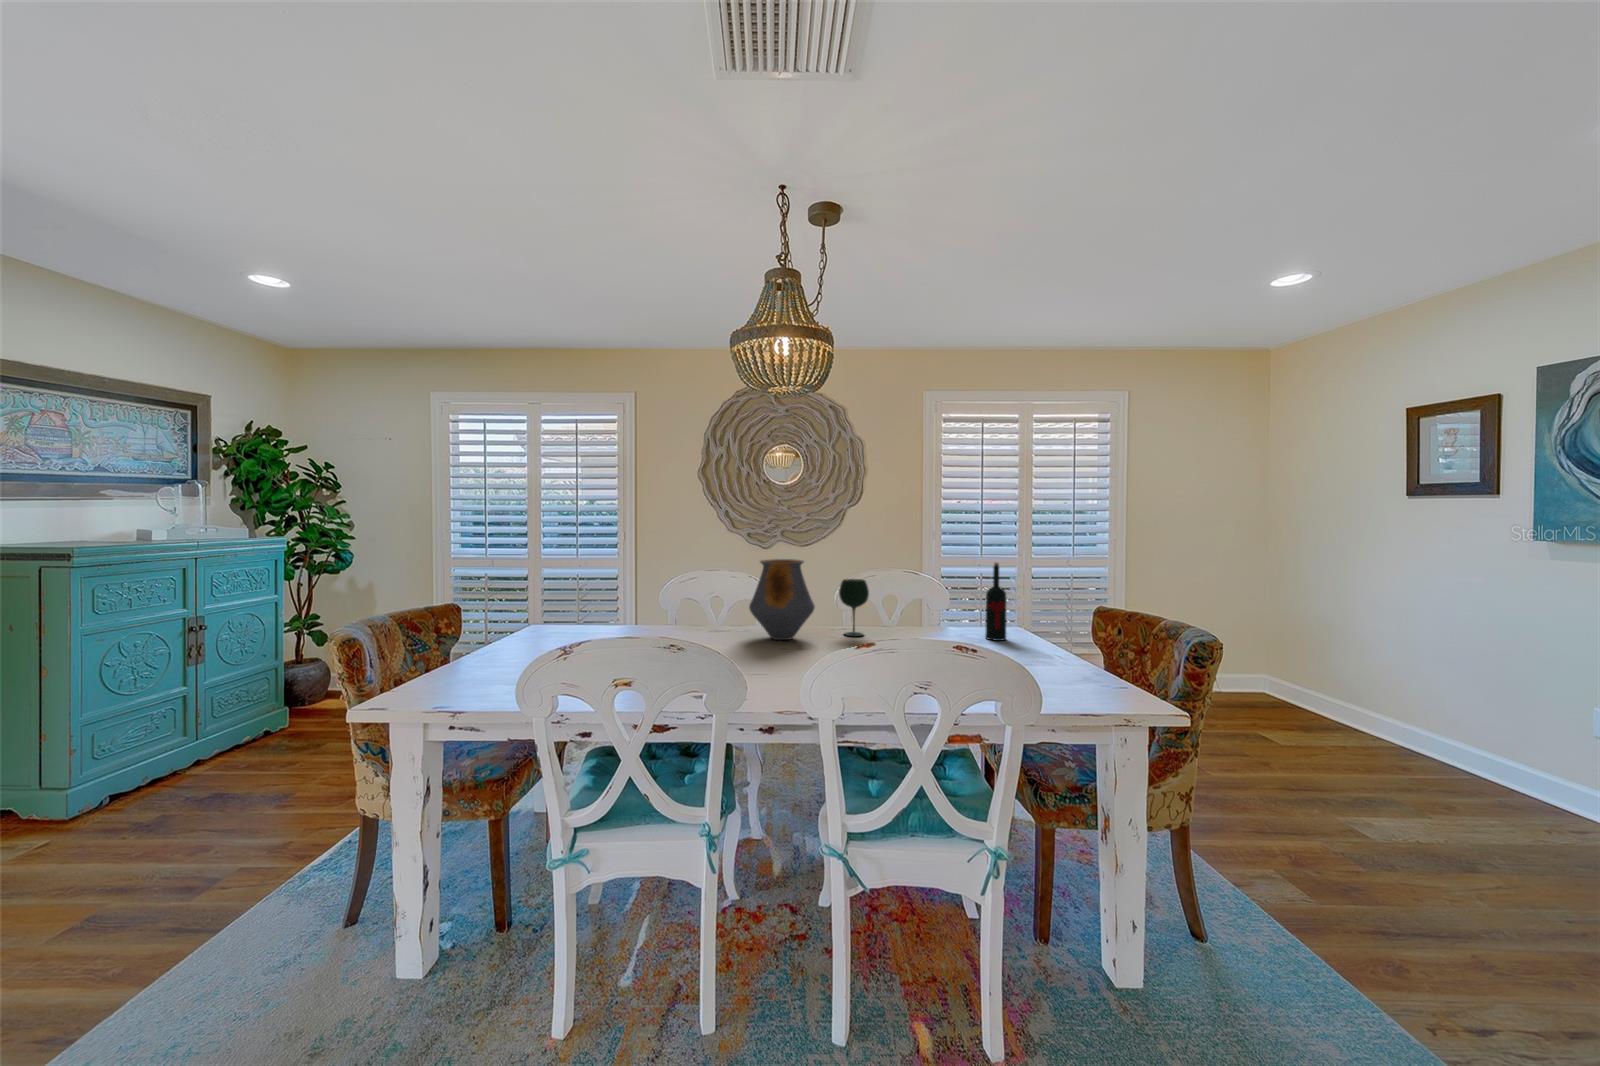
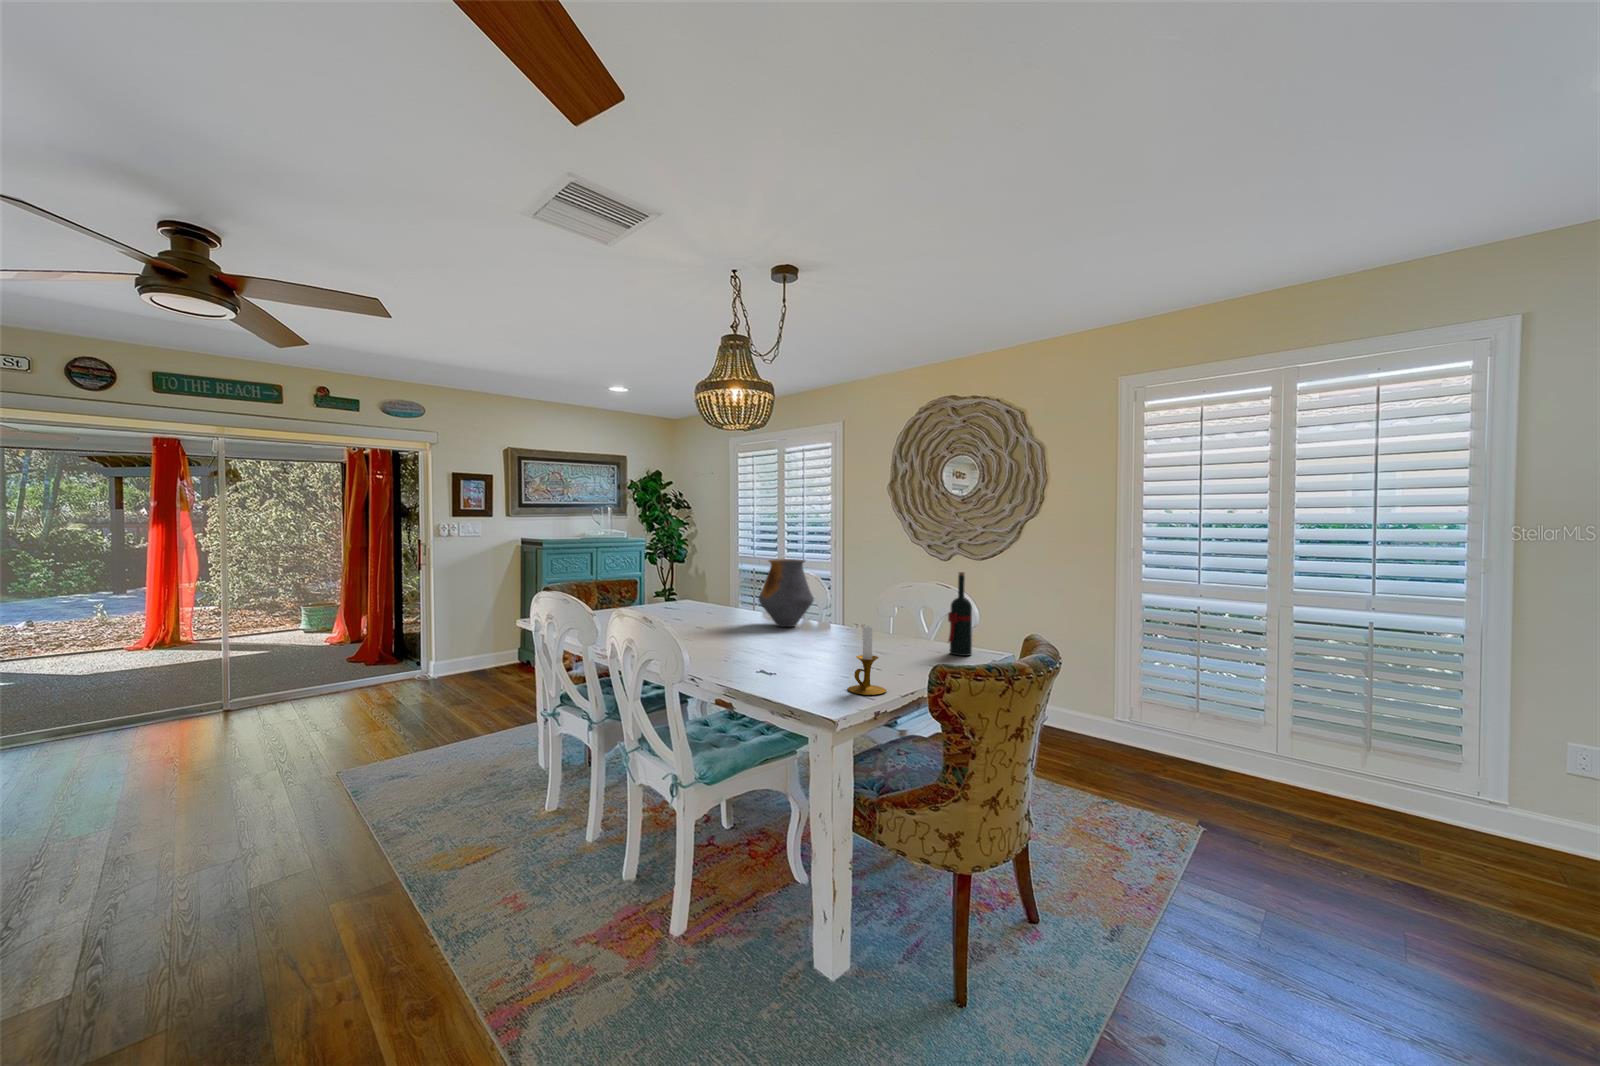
wine glass: present [839,579,869,636] -> none [834,581,861,633]
candlestick: none [1071,623,1113,692] -> present [848,626,887,695]

